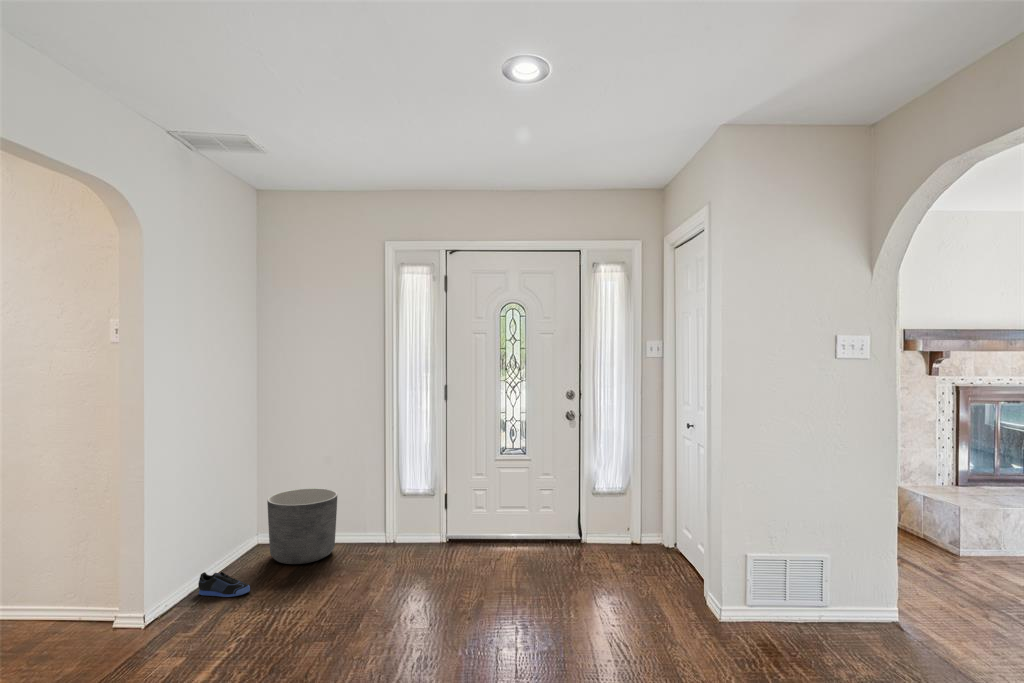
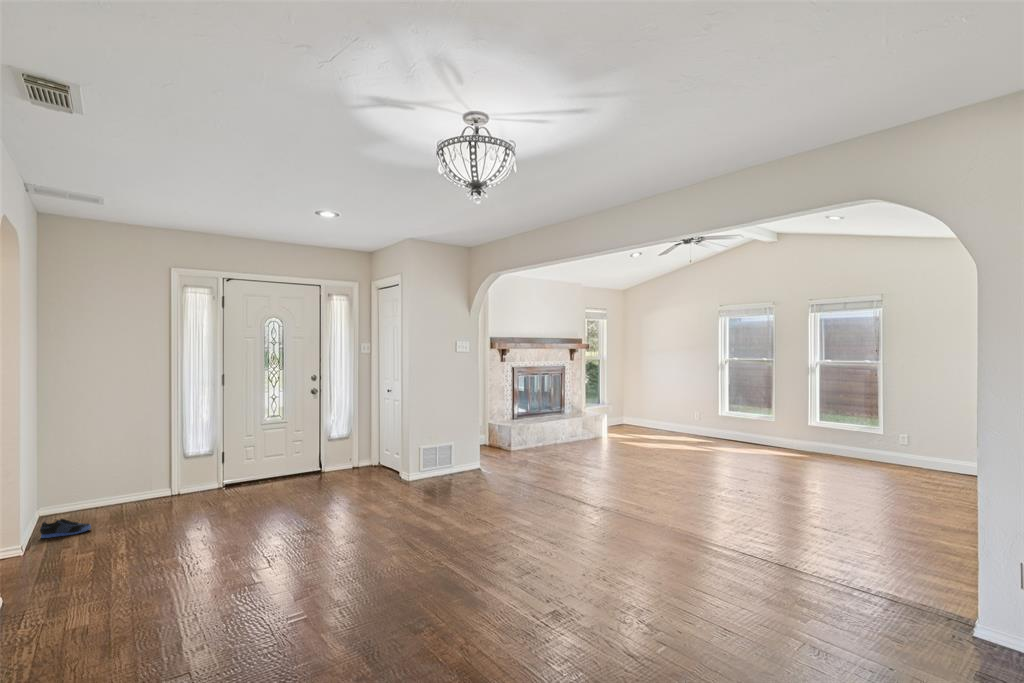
planter: present [267,488,338,564] -> none [74,458,138,515]

